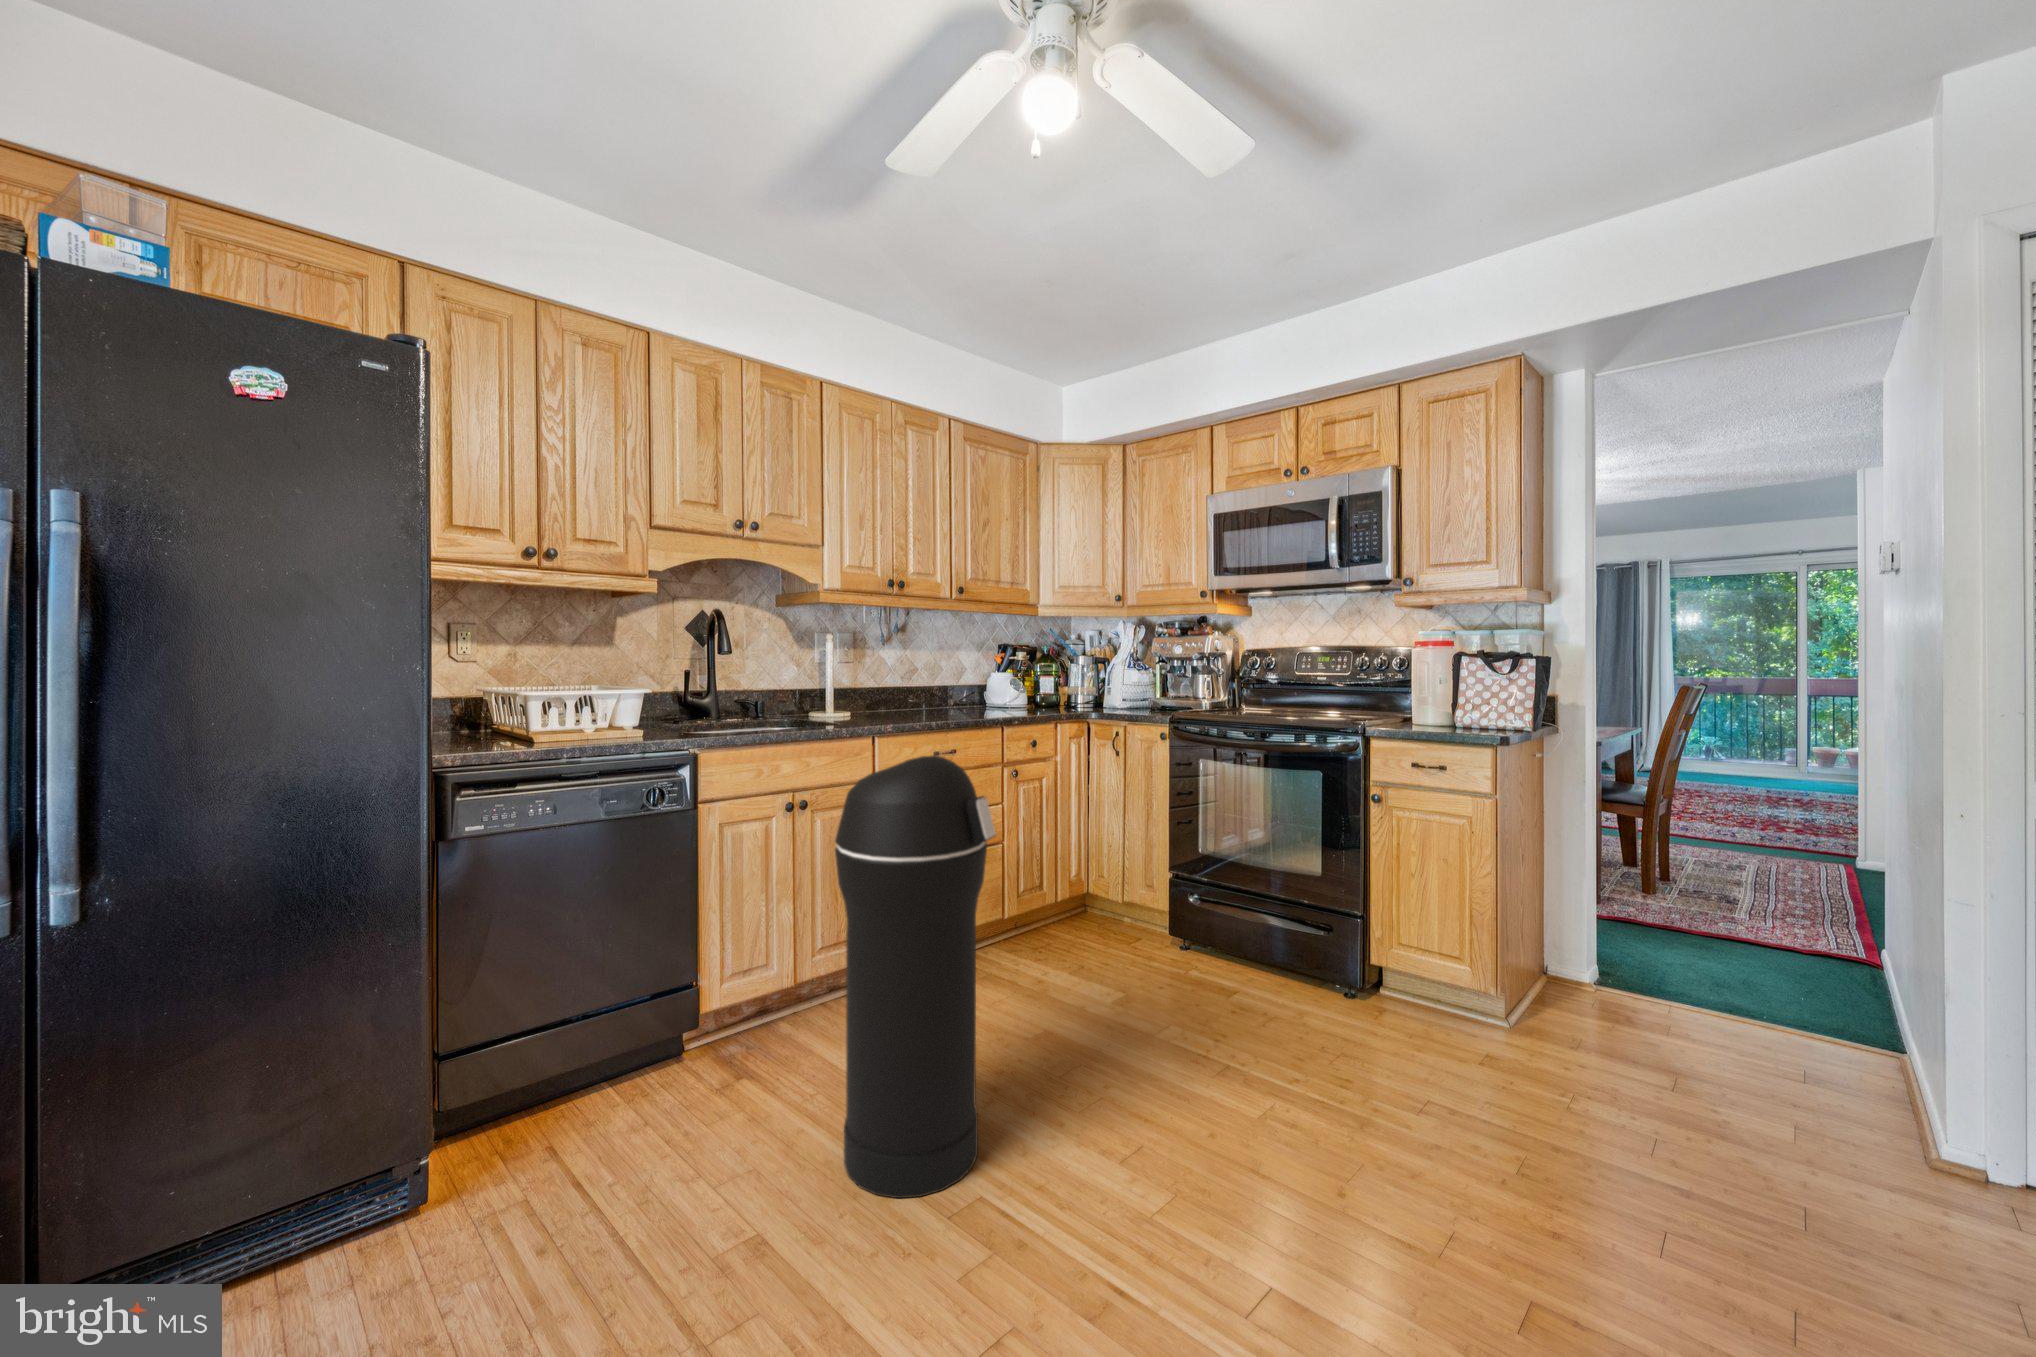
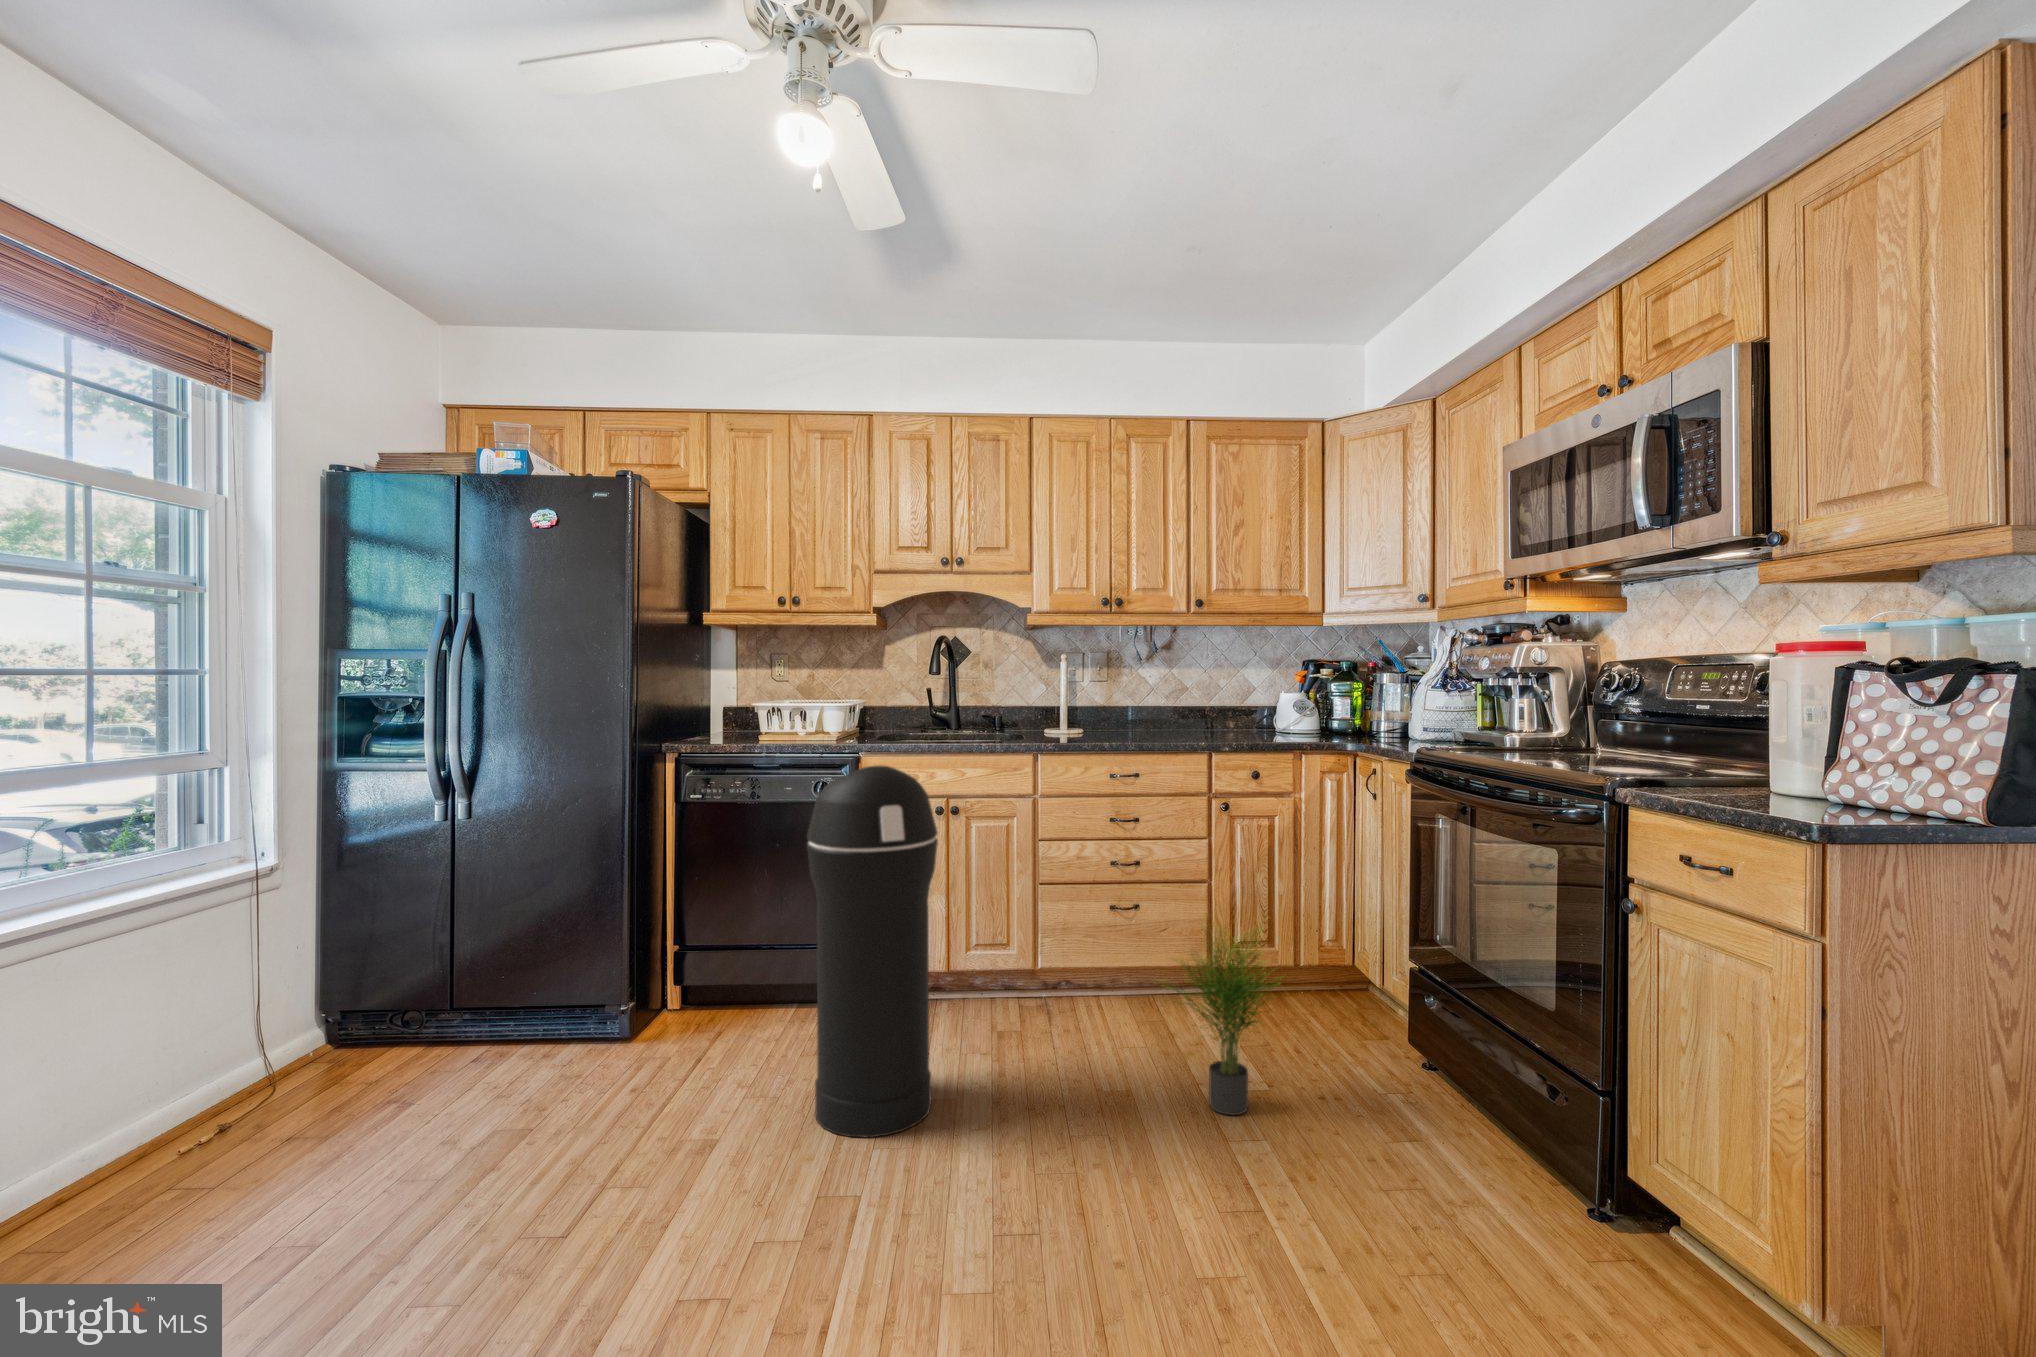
potted plant: none [1111,853,1209,1026] -> present [1164,927,1281,1115]

